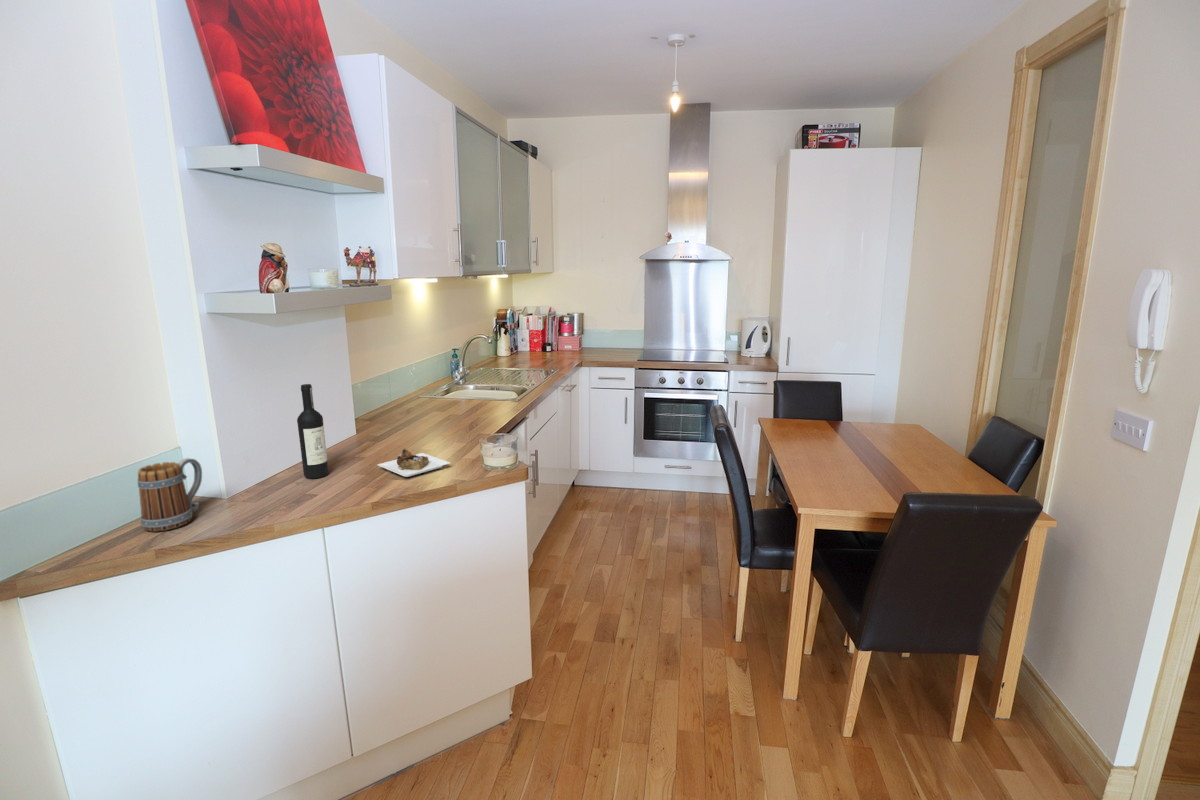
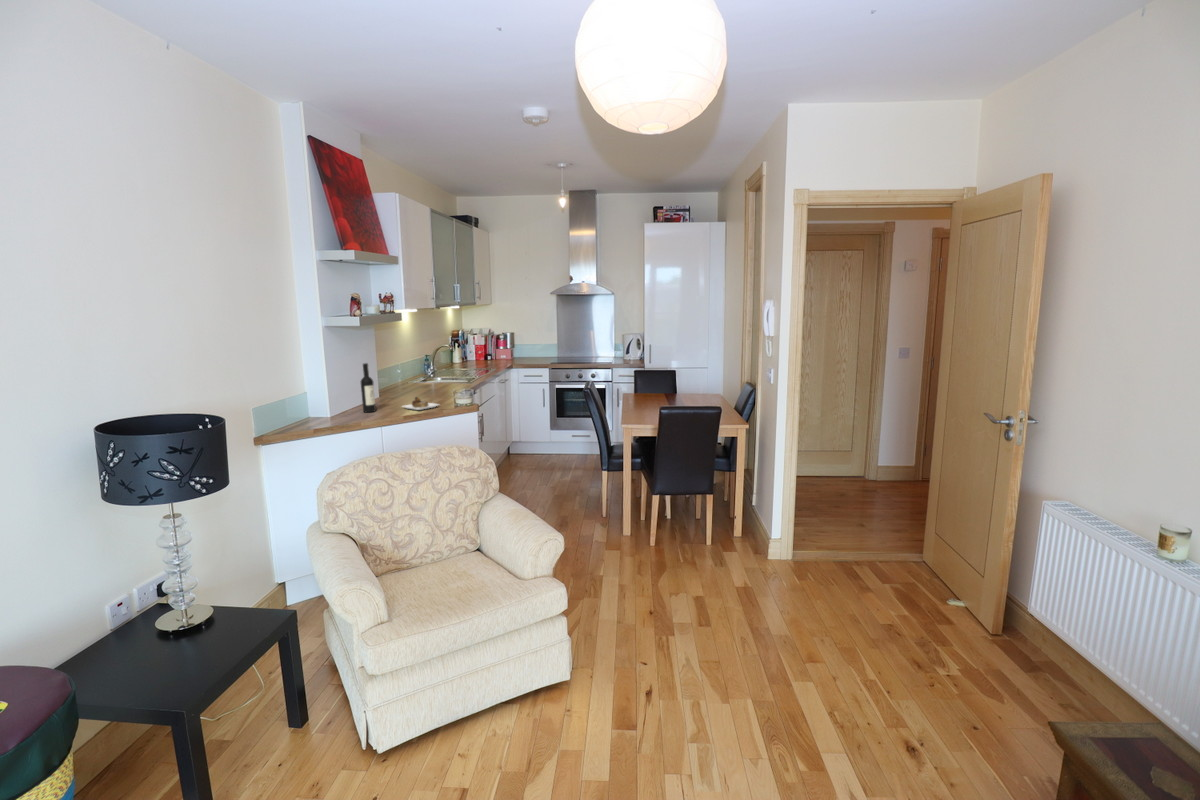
mug: present [138,458,202,532] -> none [298,396,322,428]

